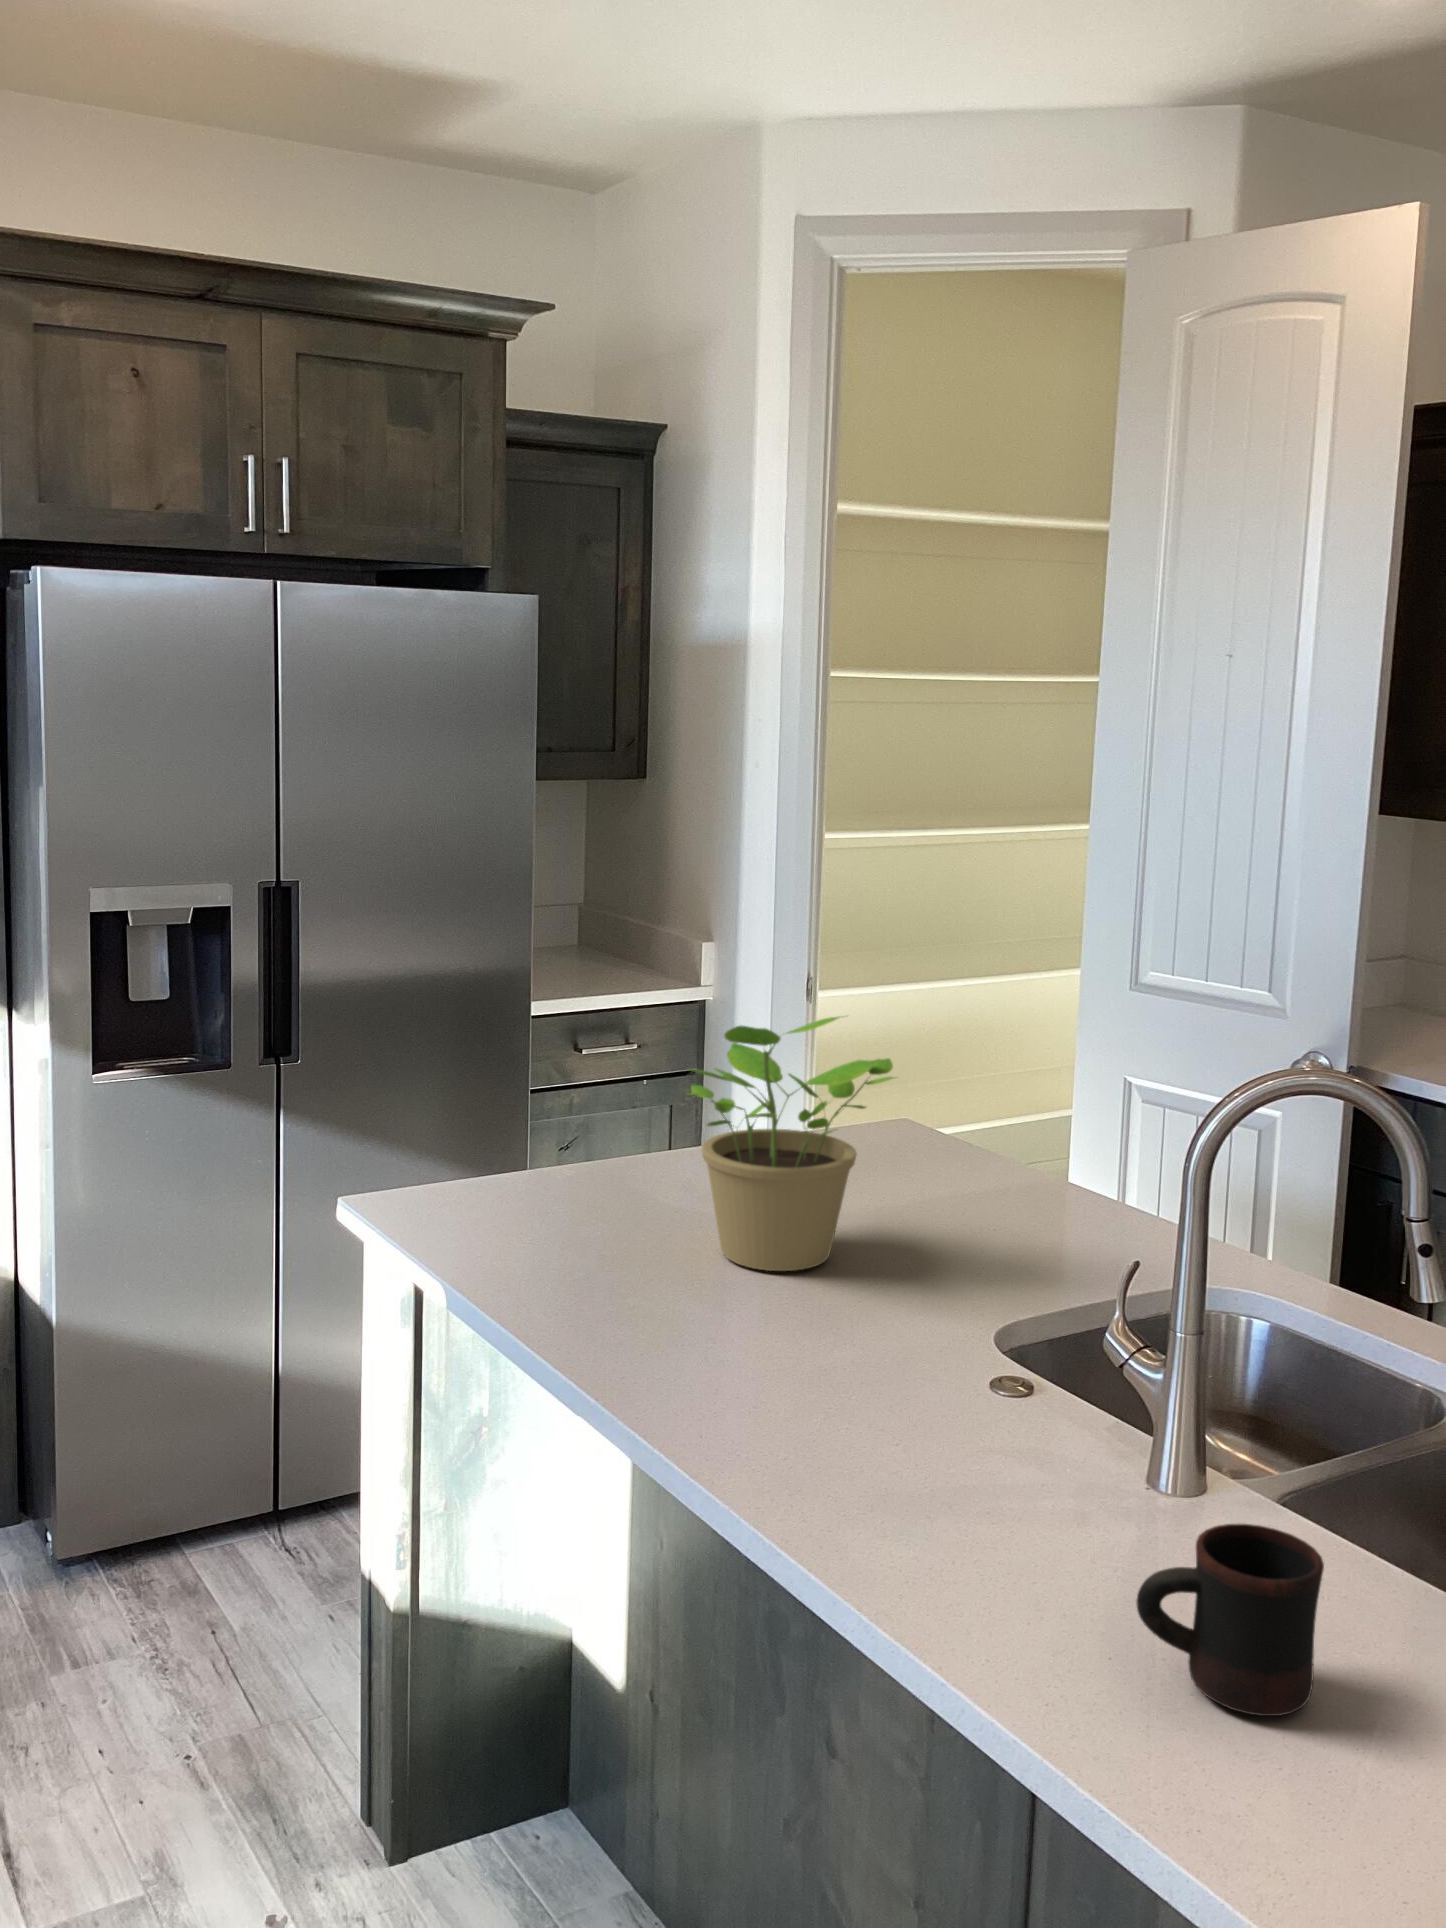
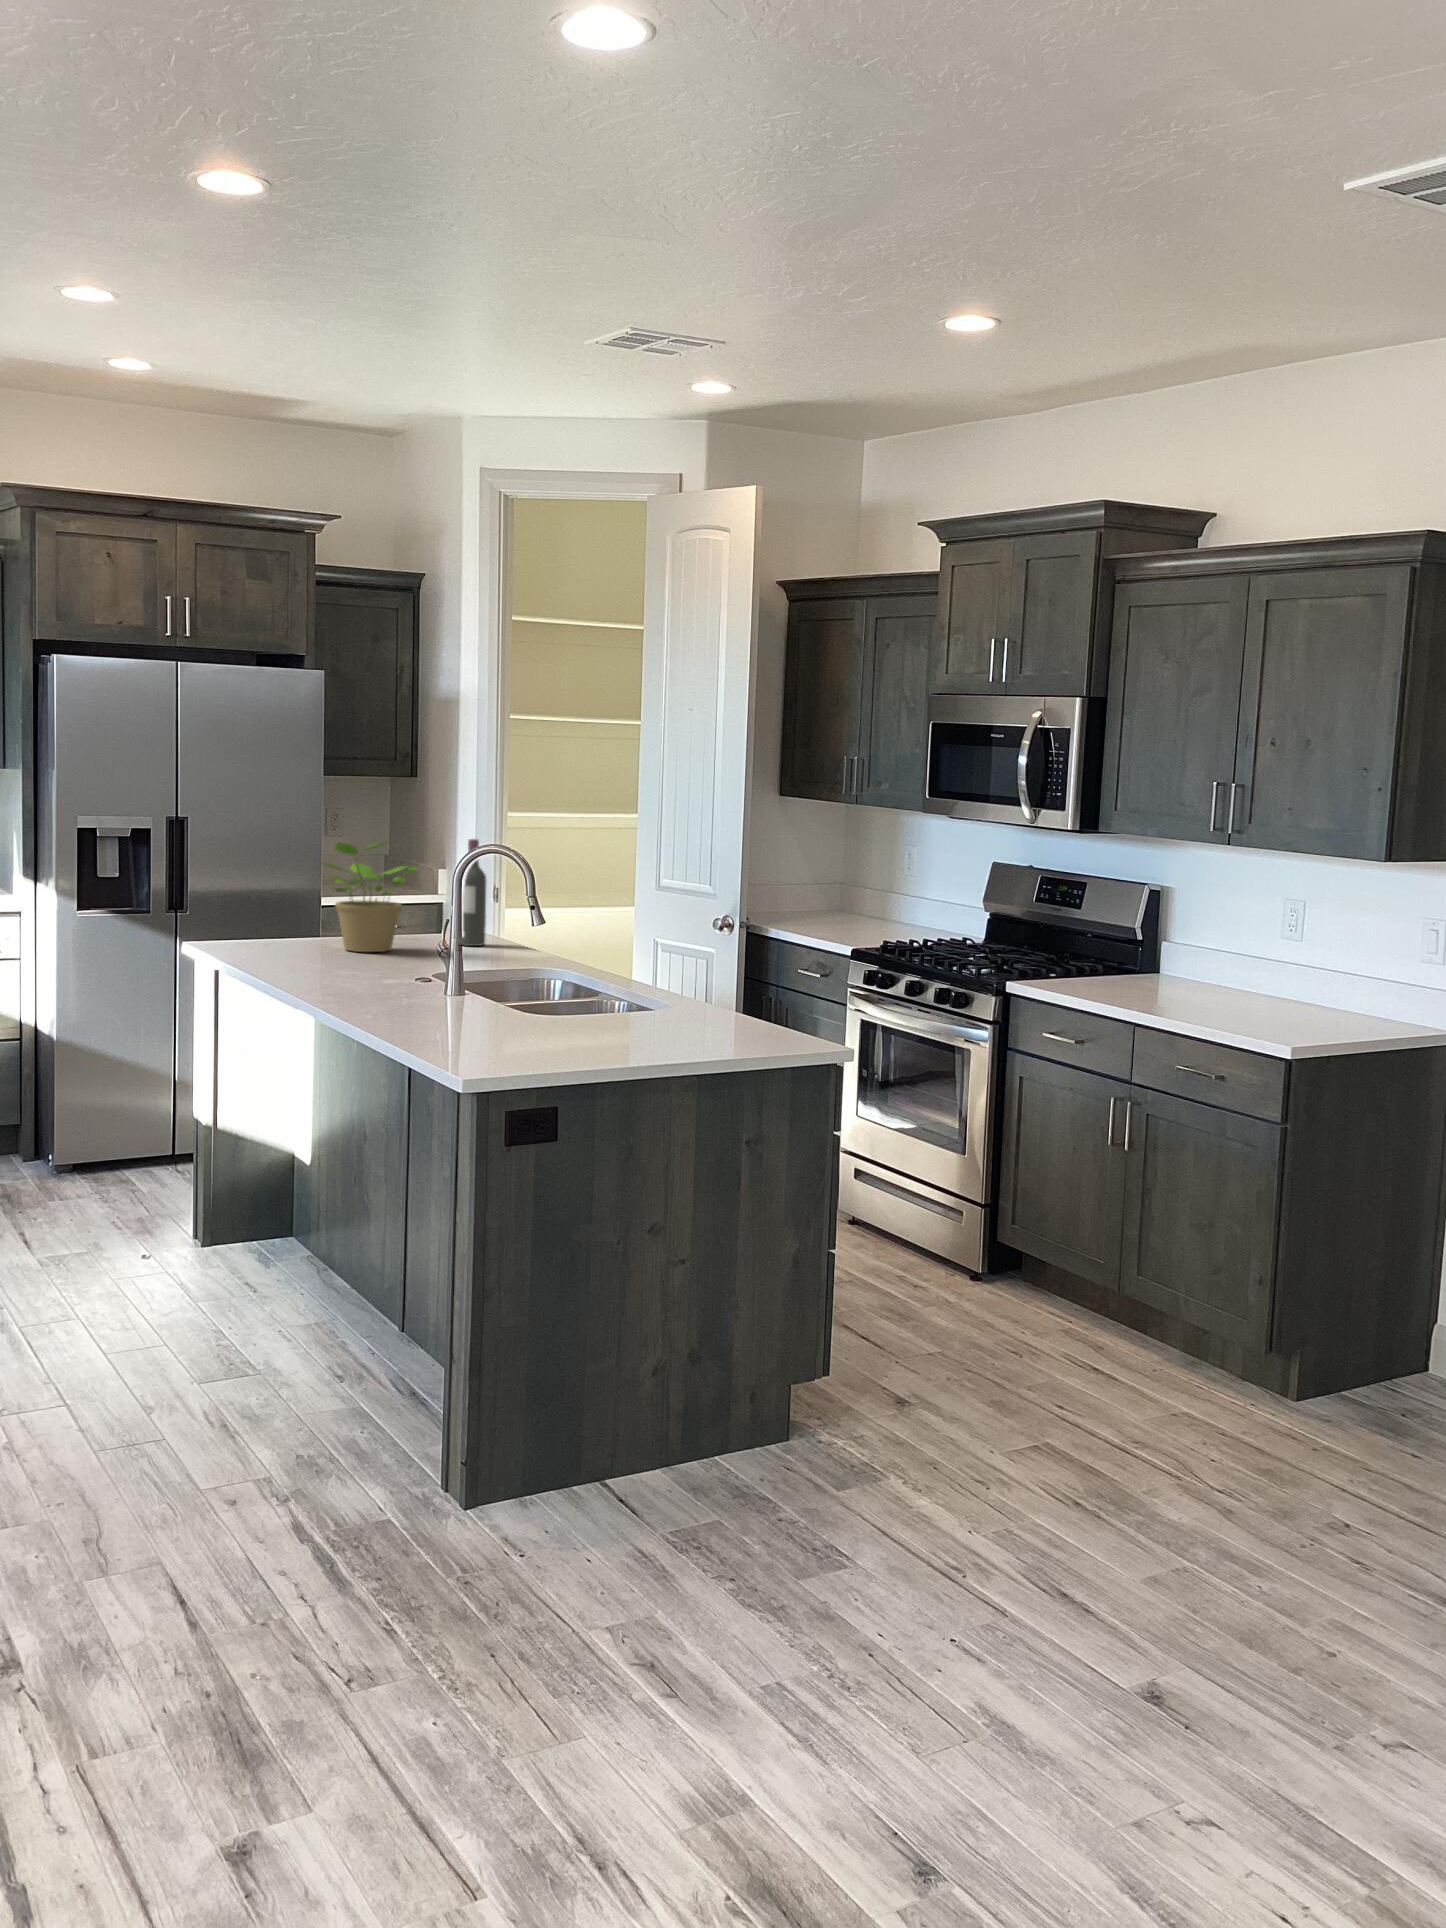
wine bottle: none [929,970,996,1209] -> present [458,839,486,946]
mug: present [1137,1524,1324,1716] -> none [390,956,444,1004]

